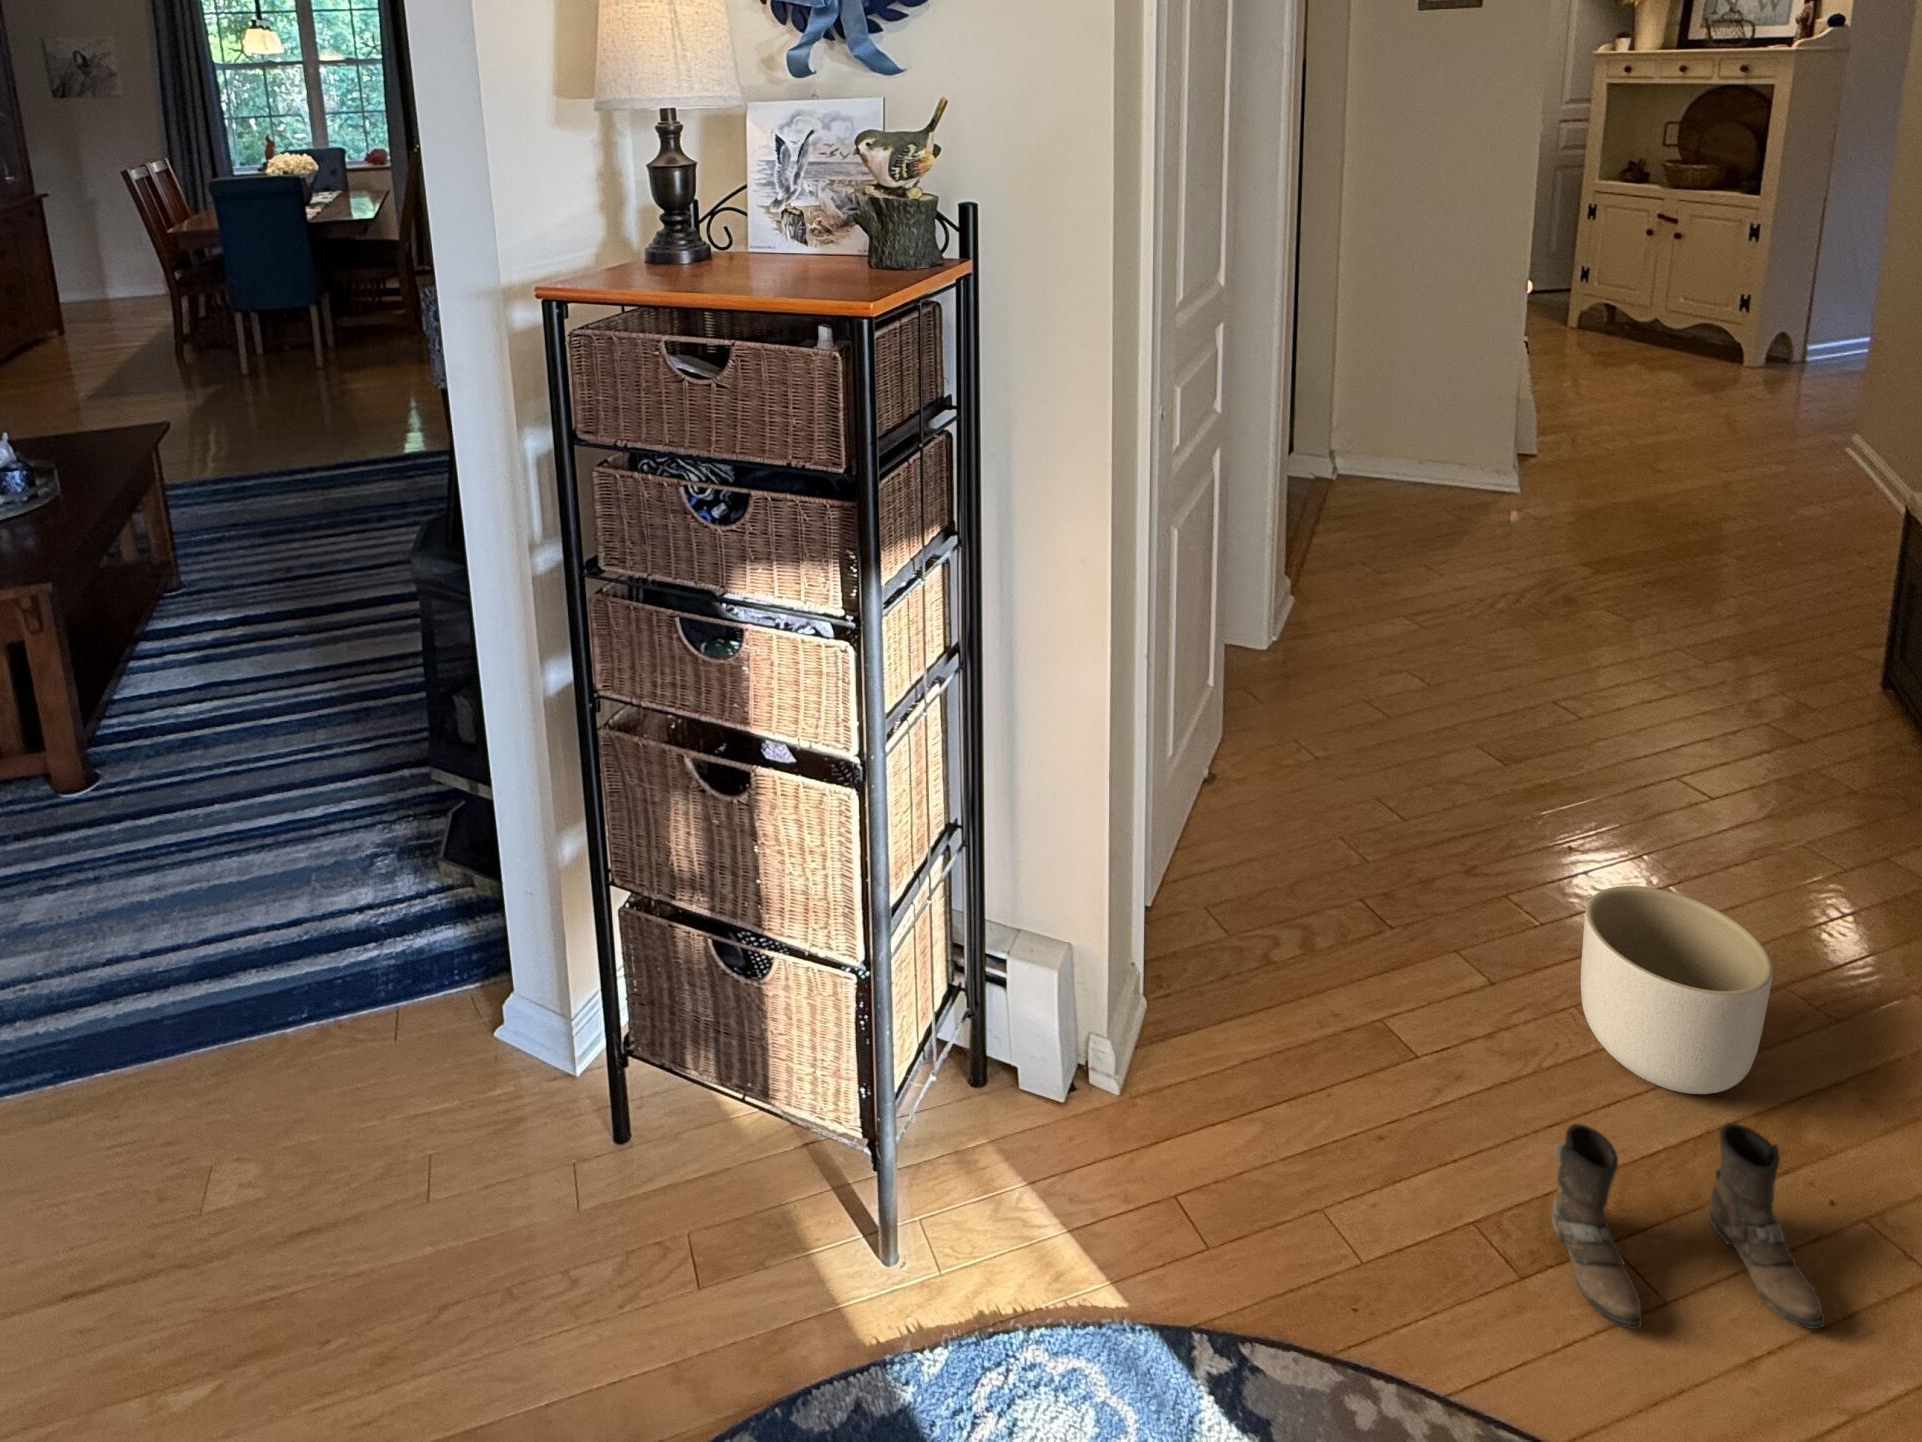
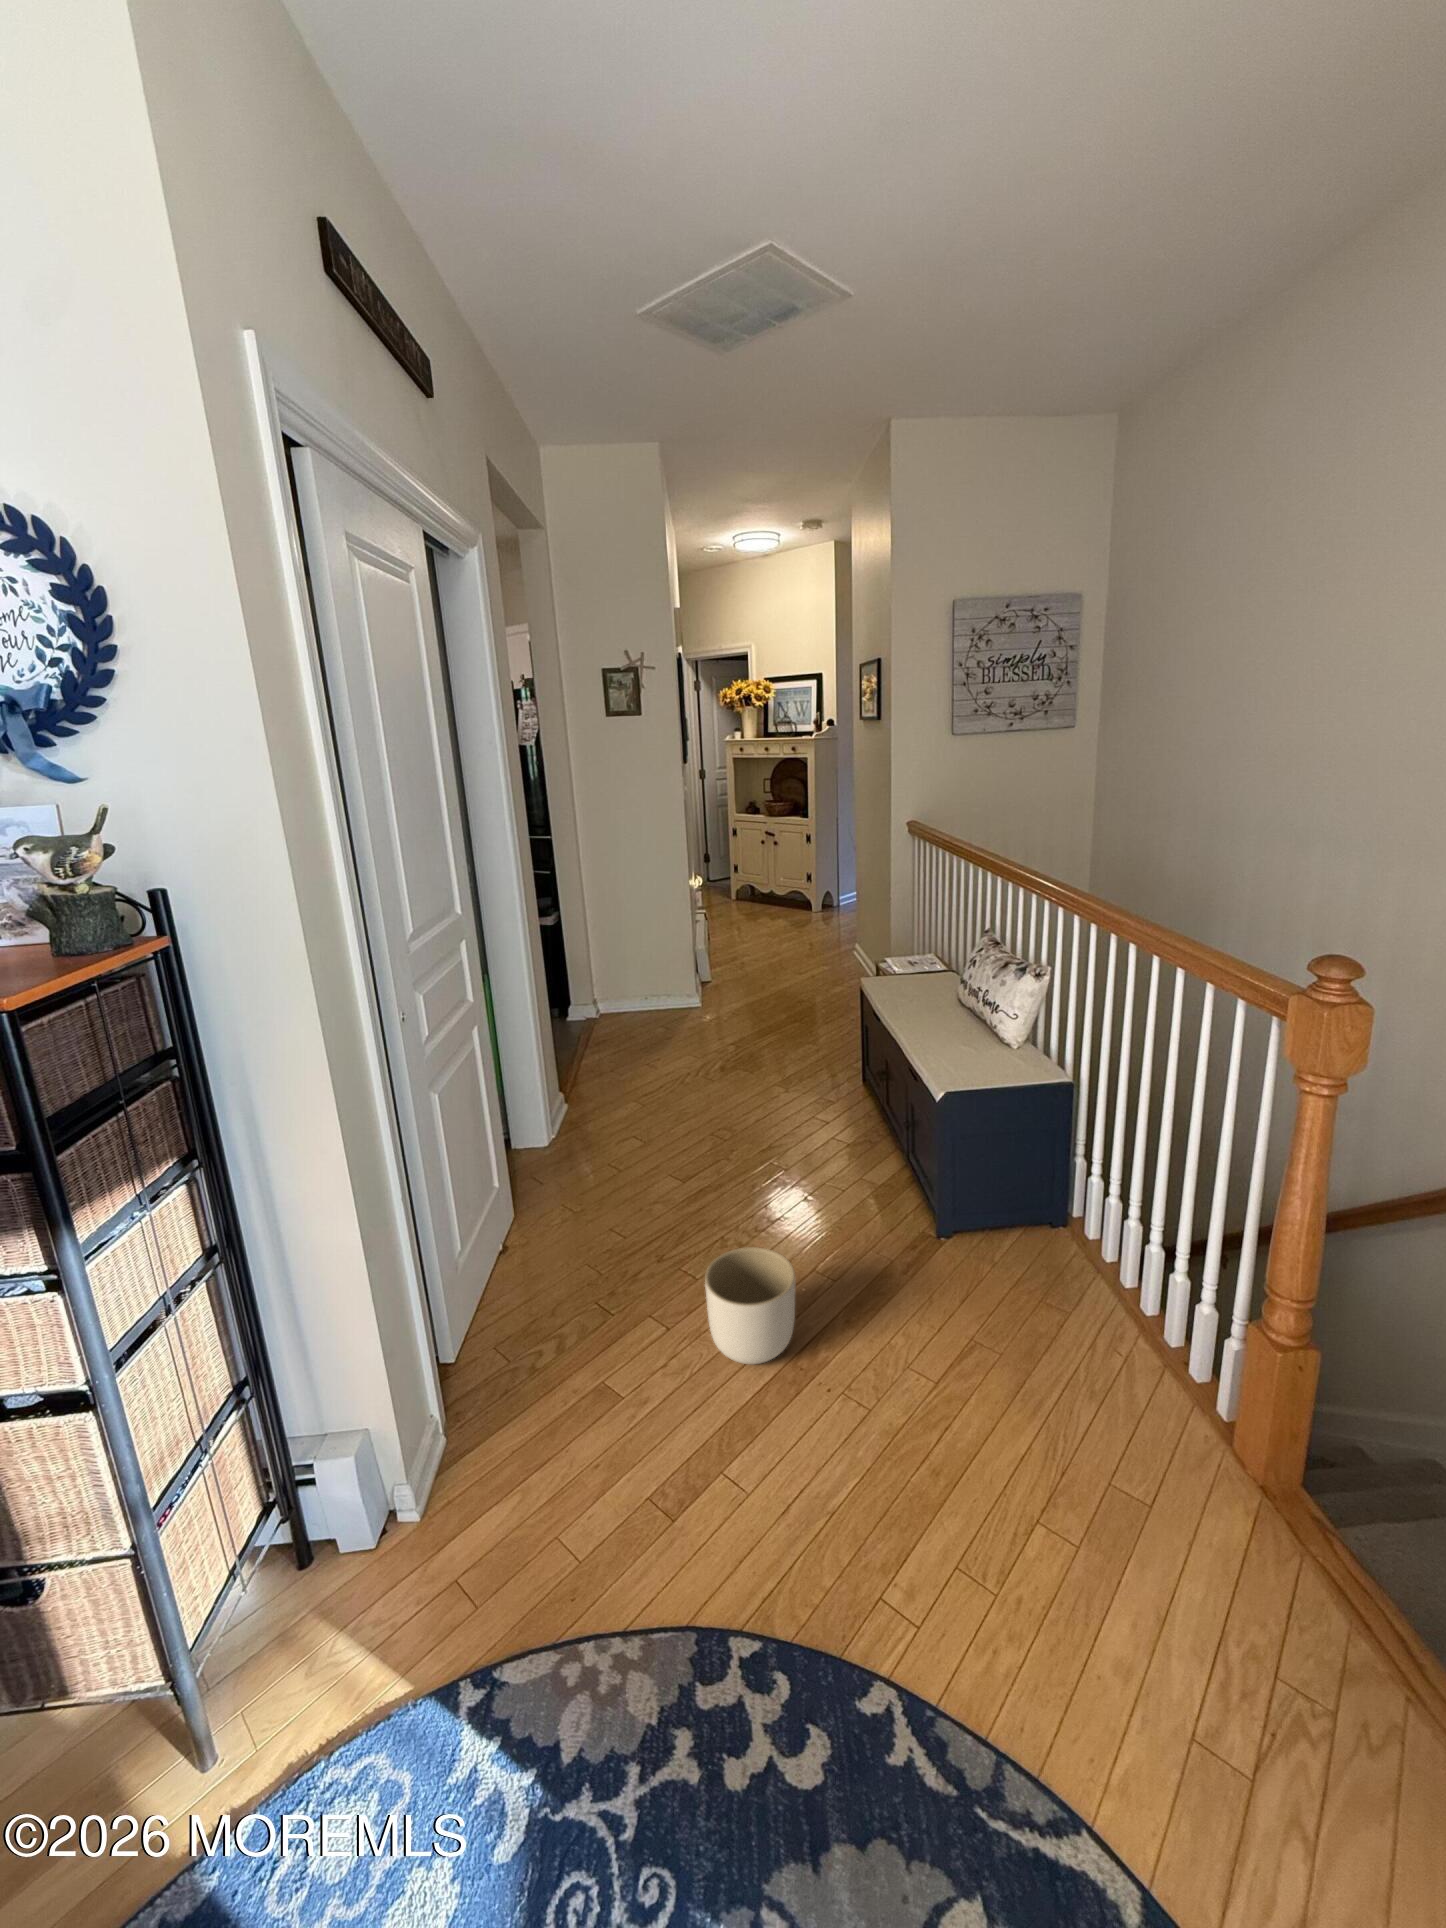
boots: present [1551,1123,1825,1329] -> none [684,1377,821,1530]

